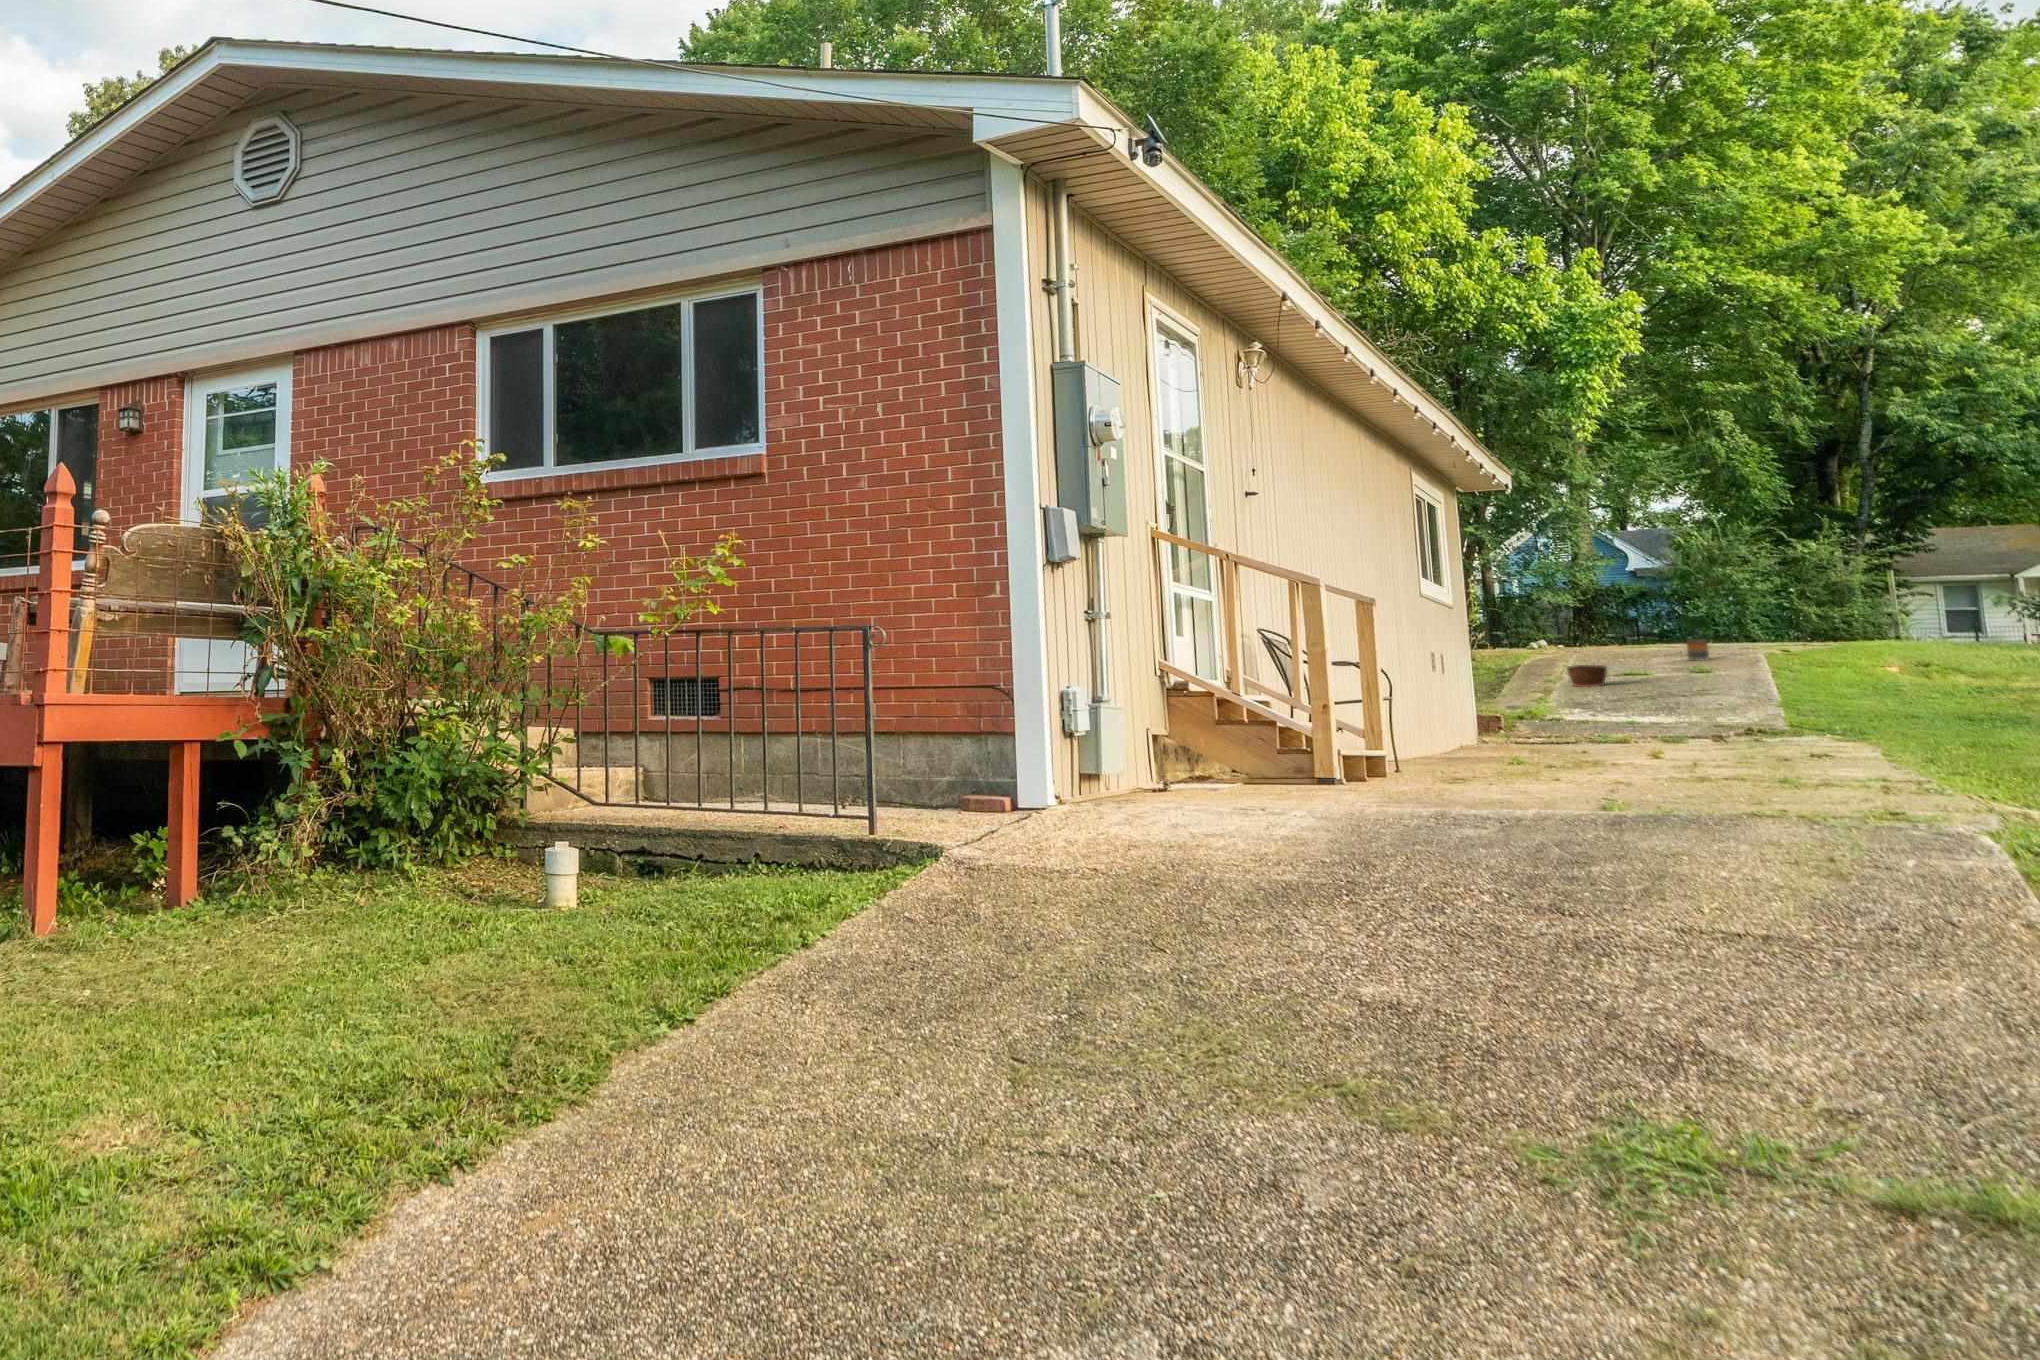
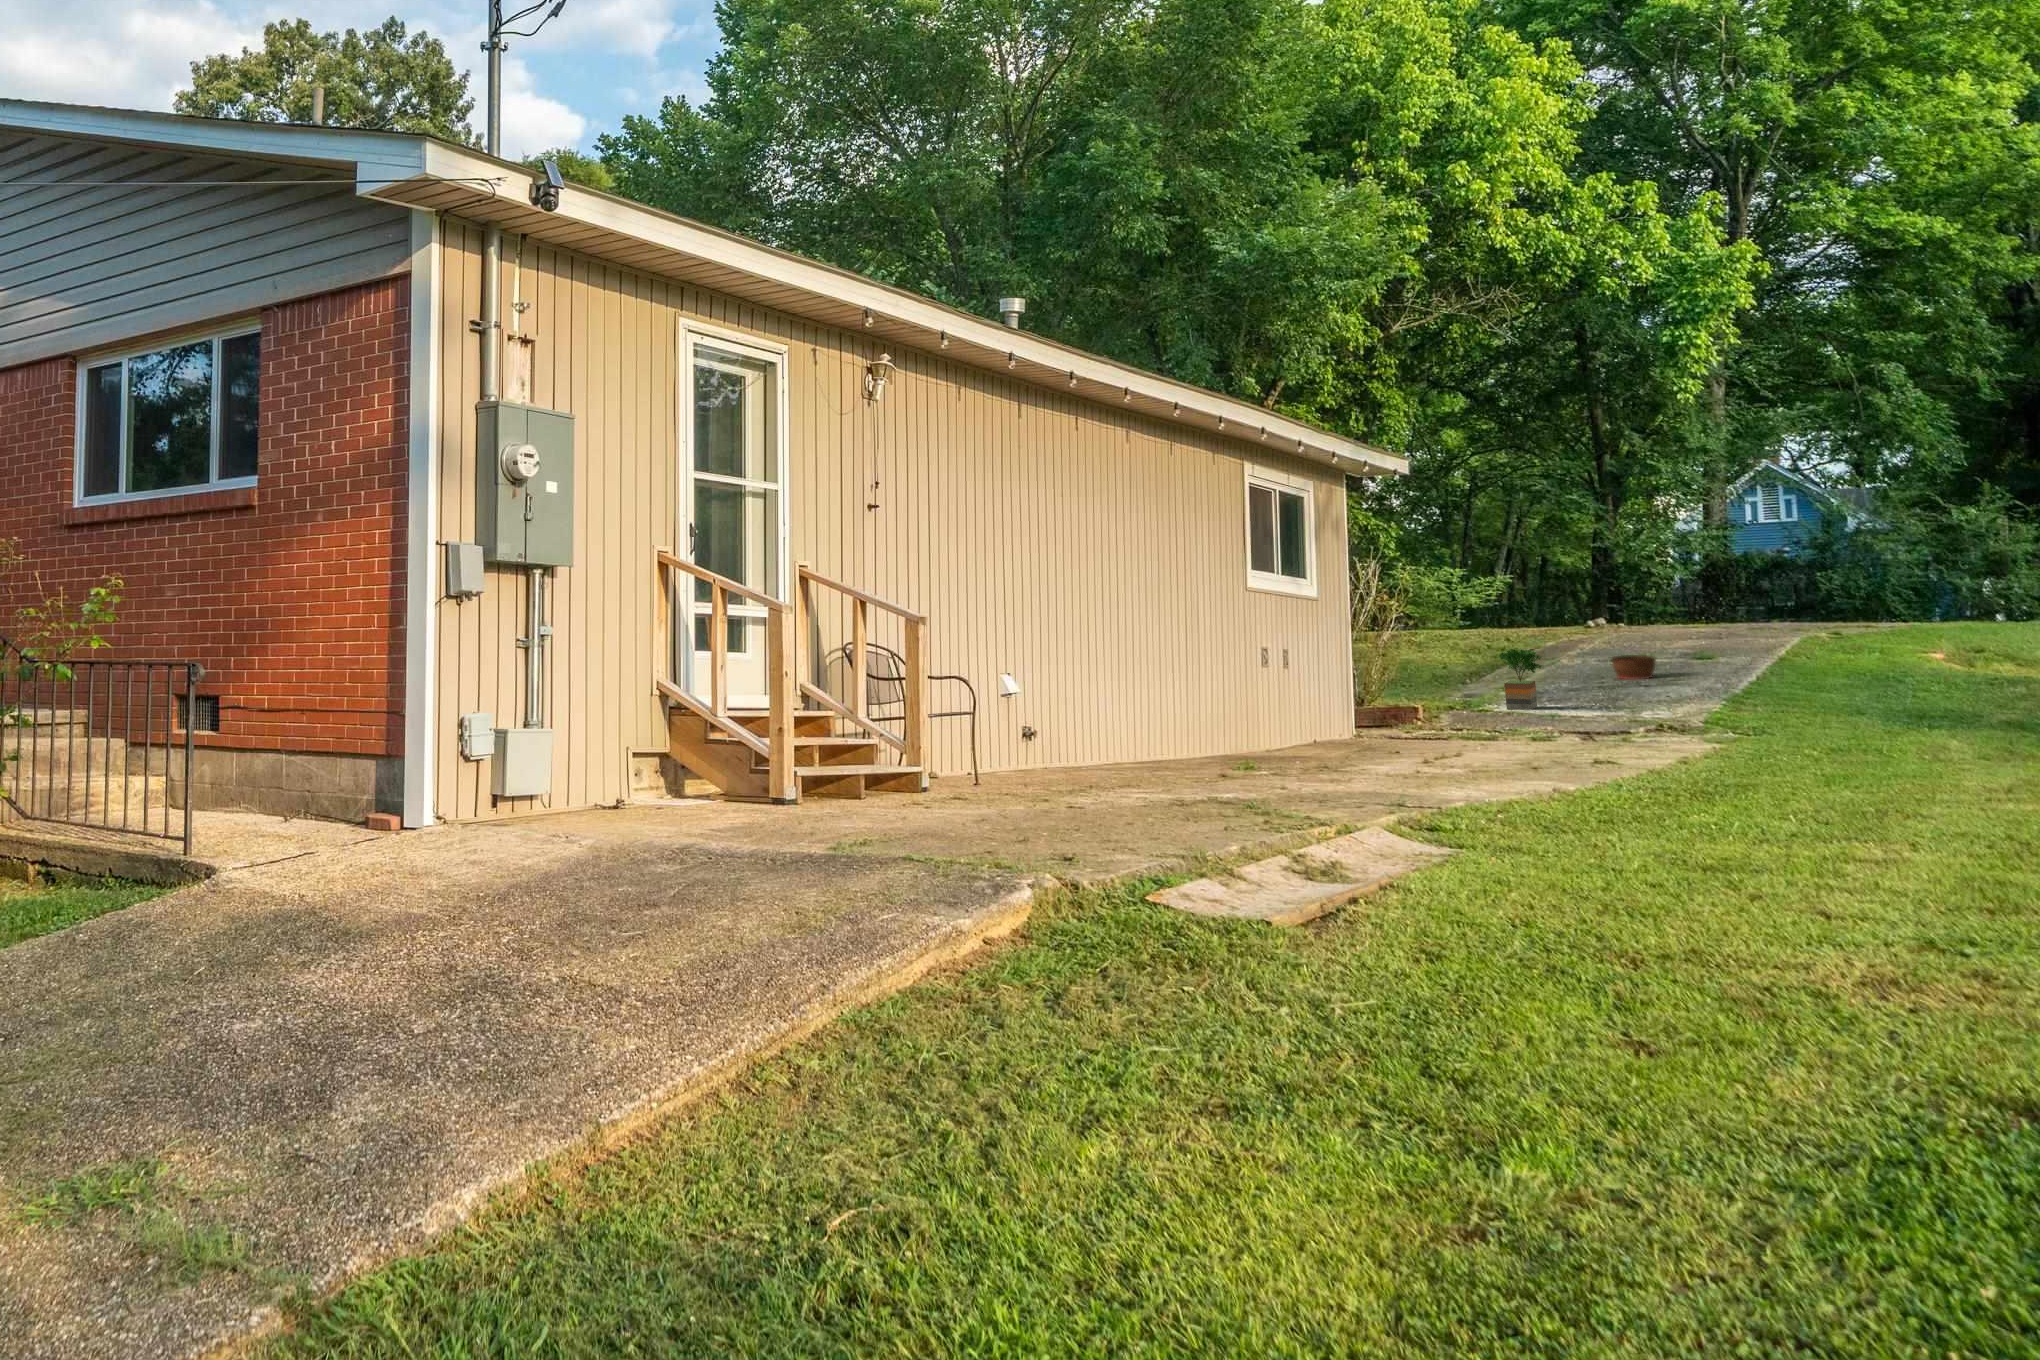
potted tree: present [1680,616,1713,661] -> present [1498,649,1541,710]

